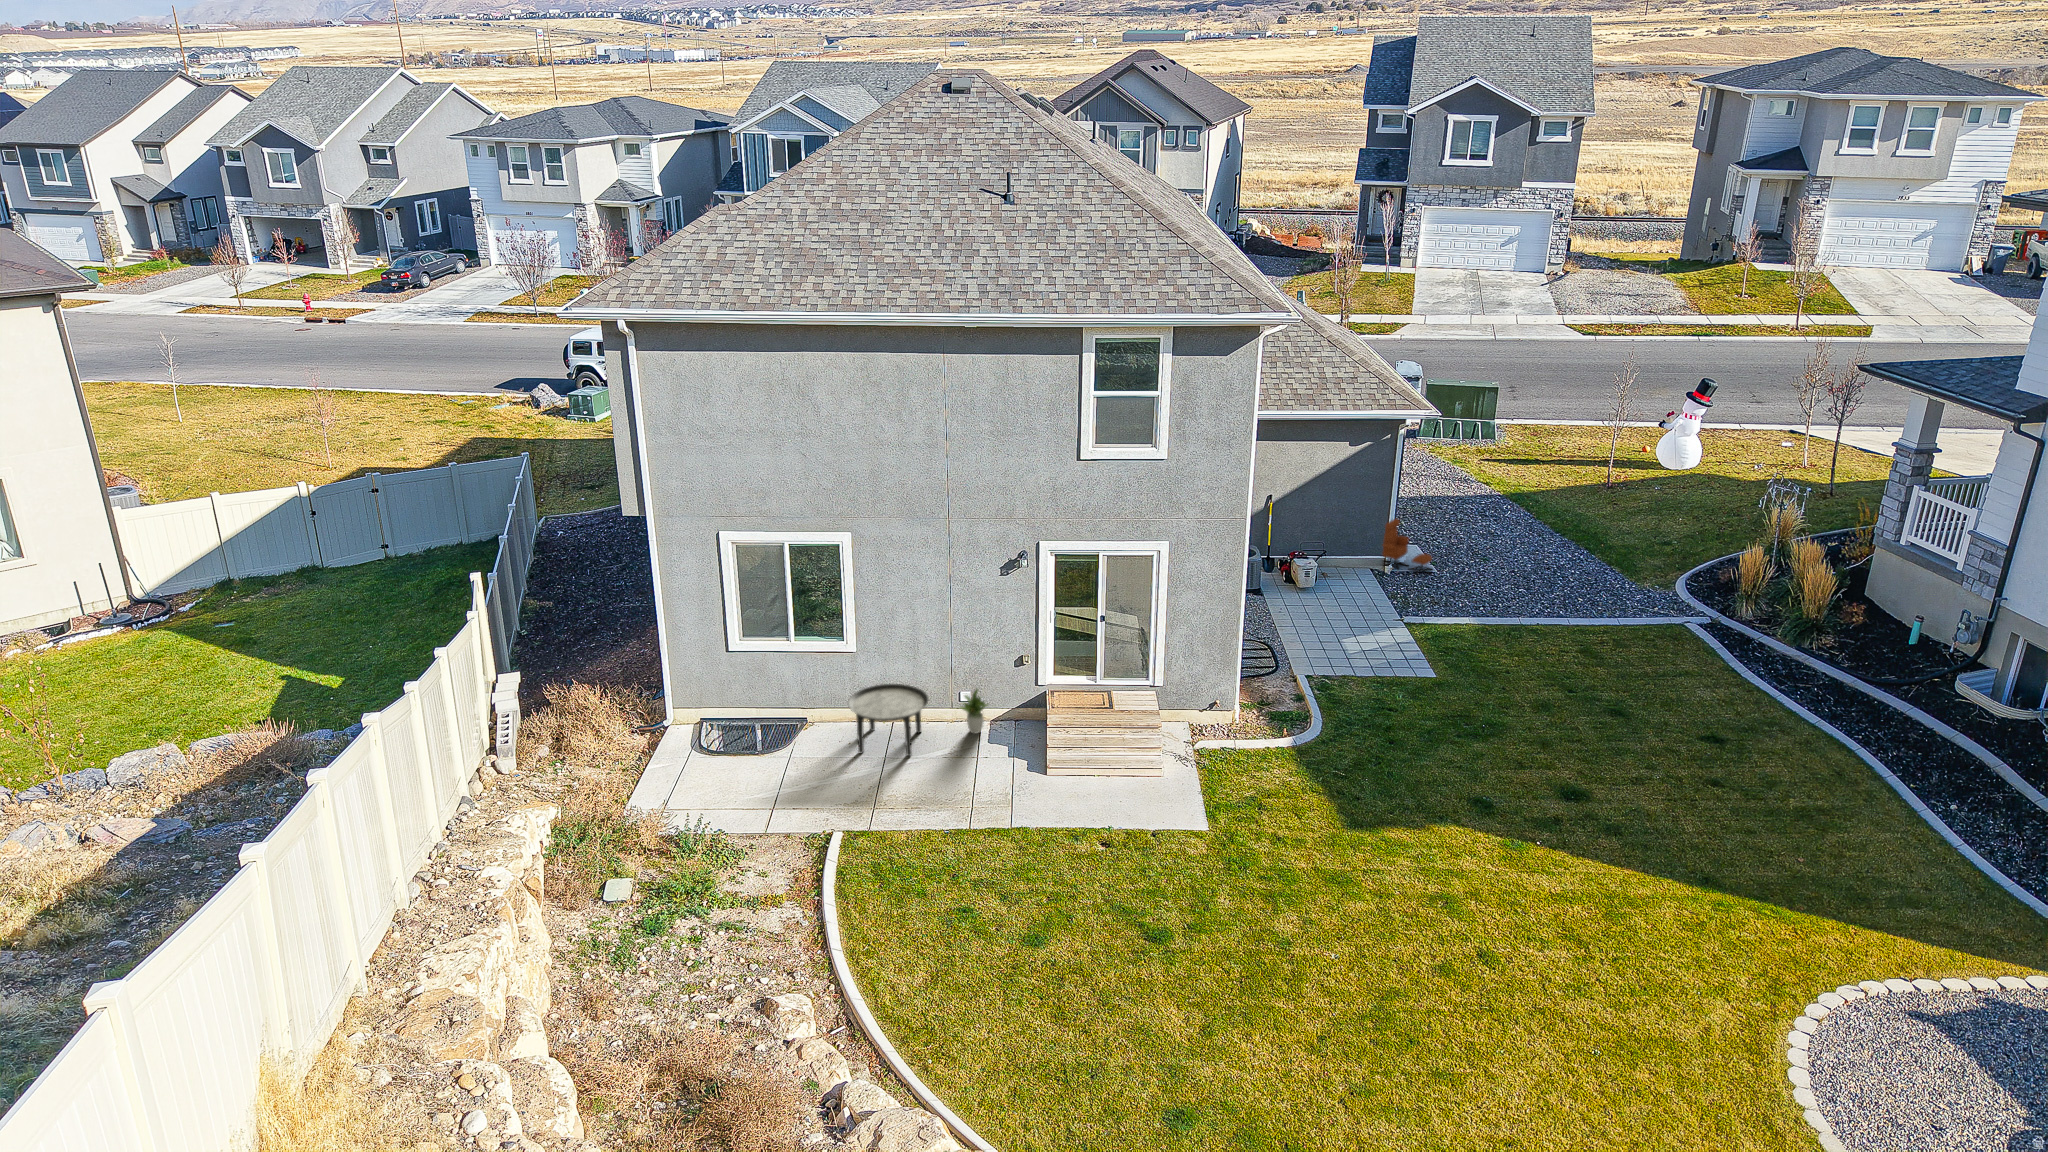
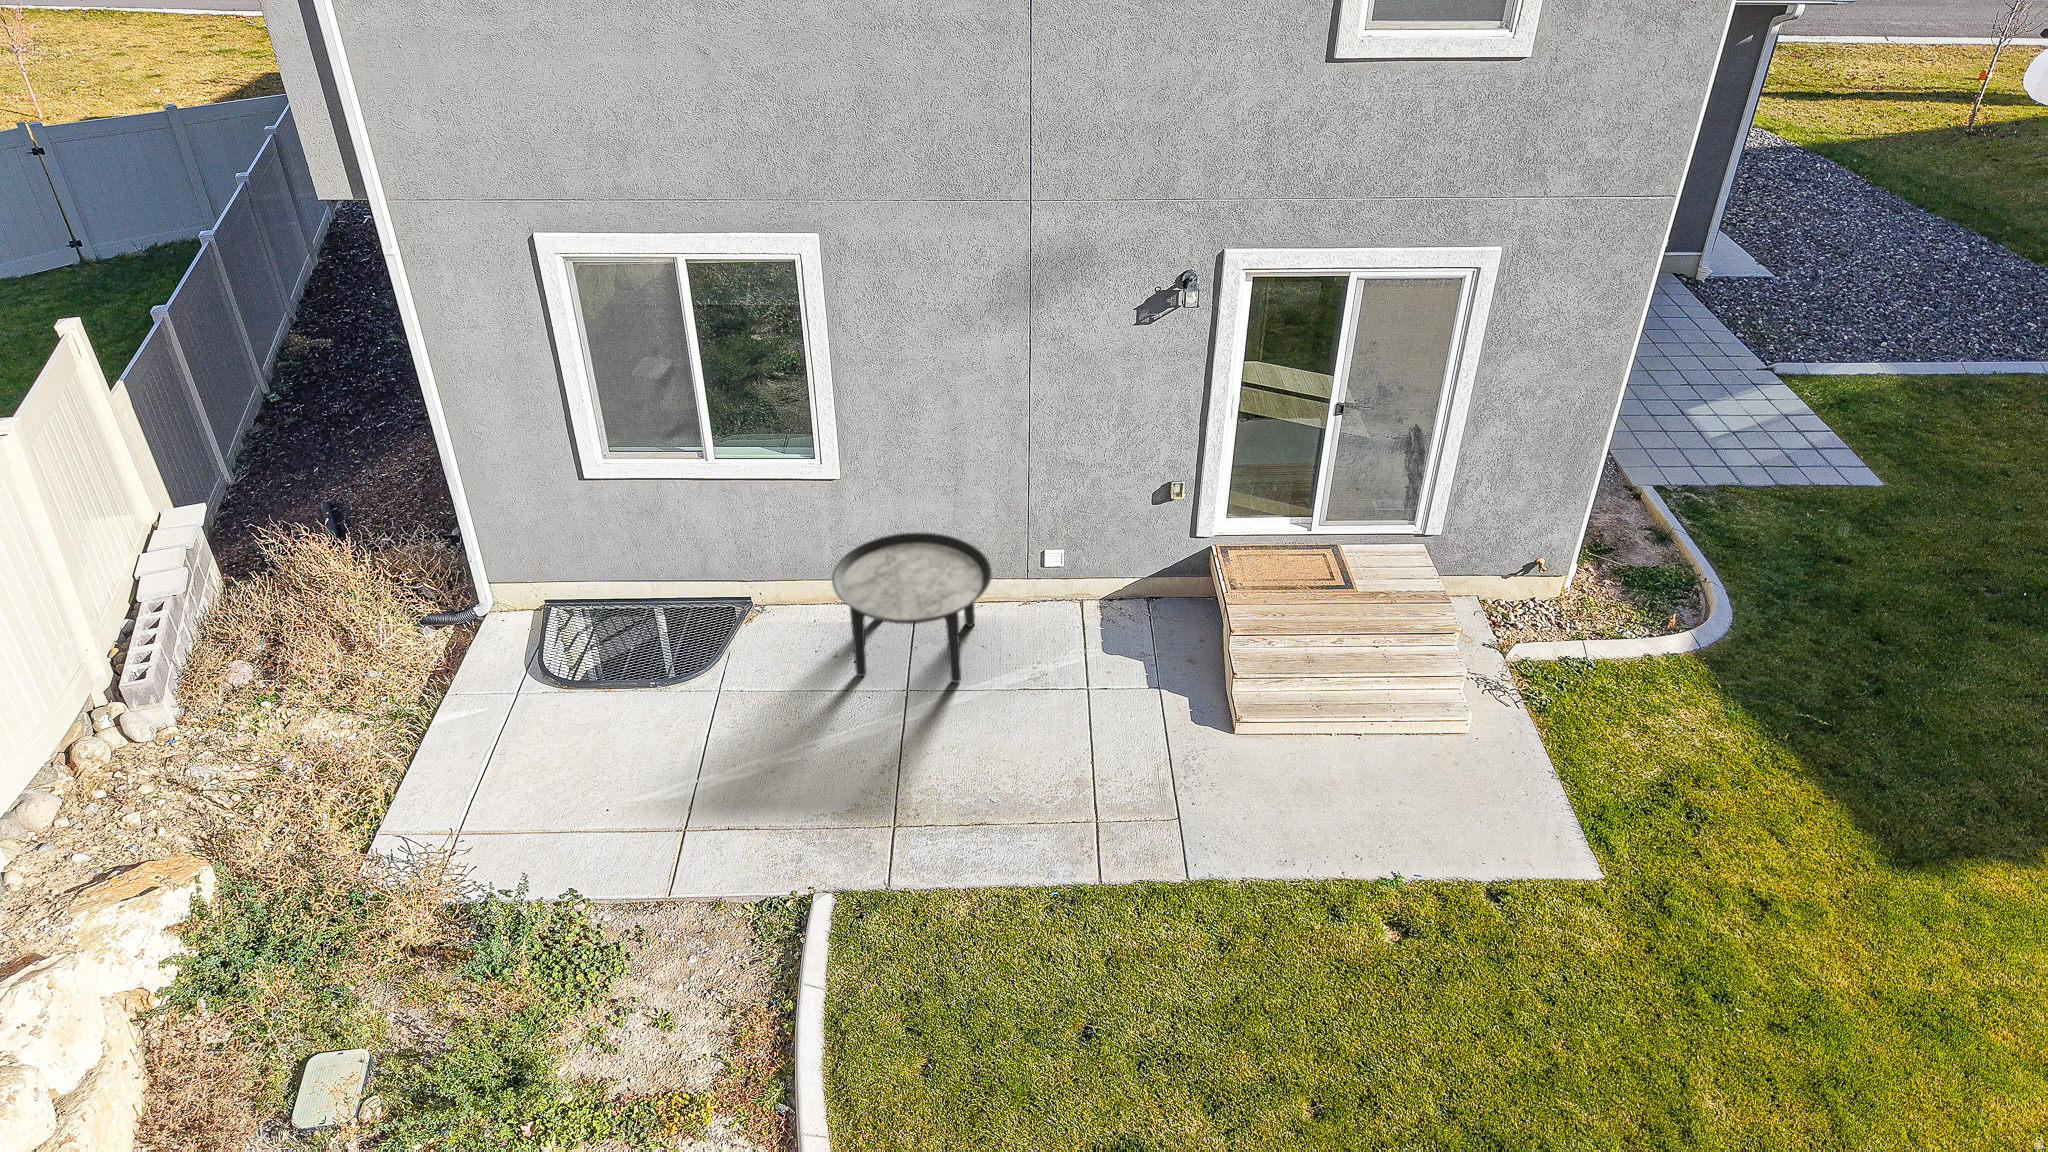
lounge chair: present [1383,518,1432,572] -> none [1702,196,1795,292]
potted plant: present [961,689,987,734] -> none [1047,541,1107,627]

